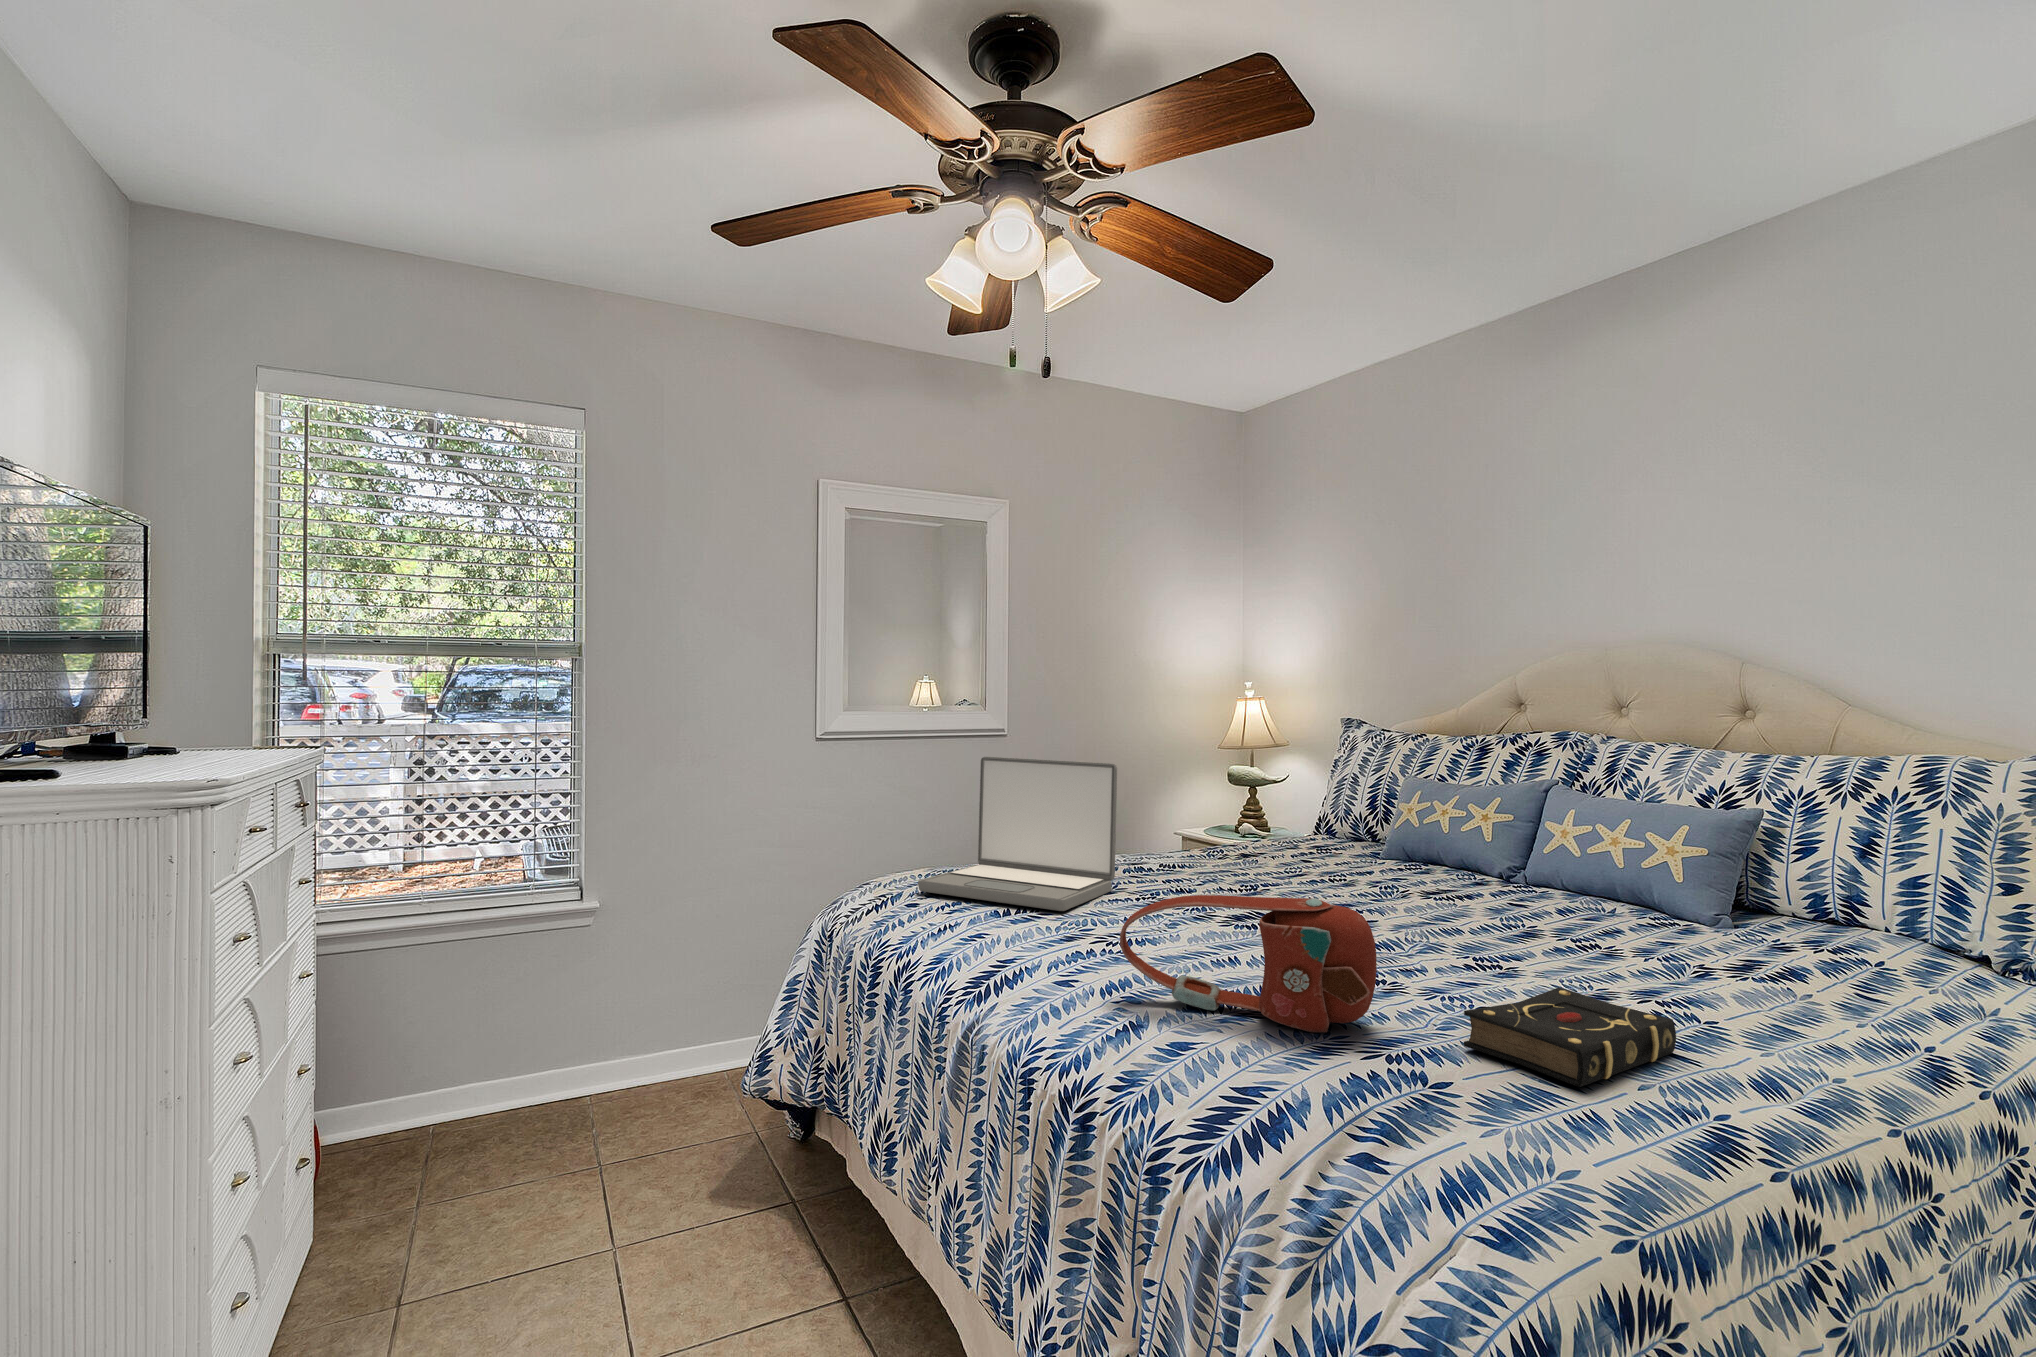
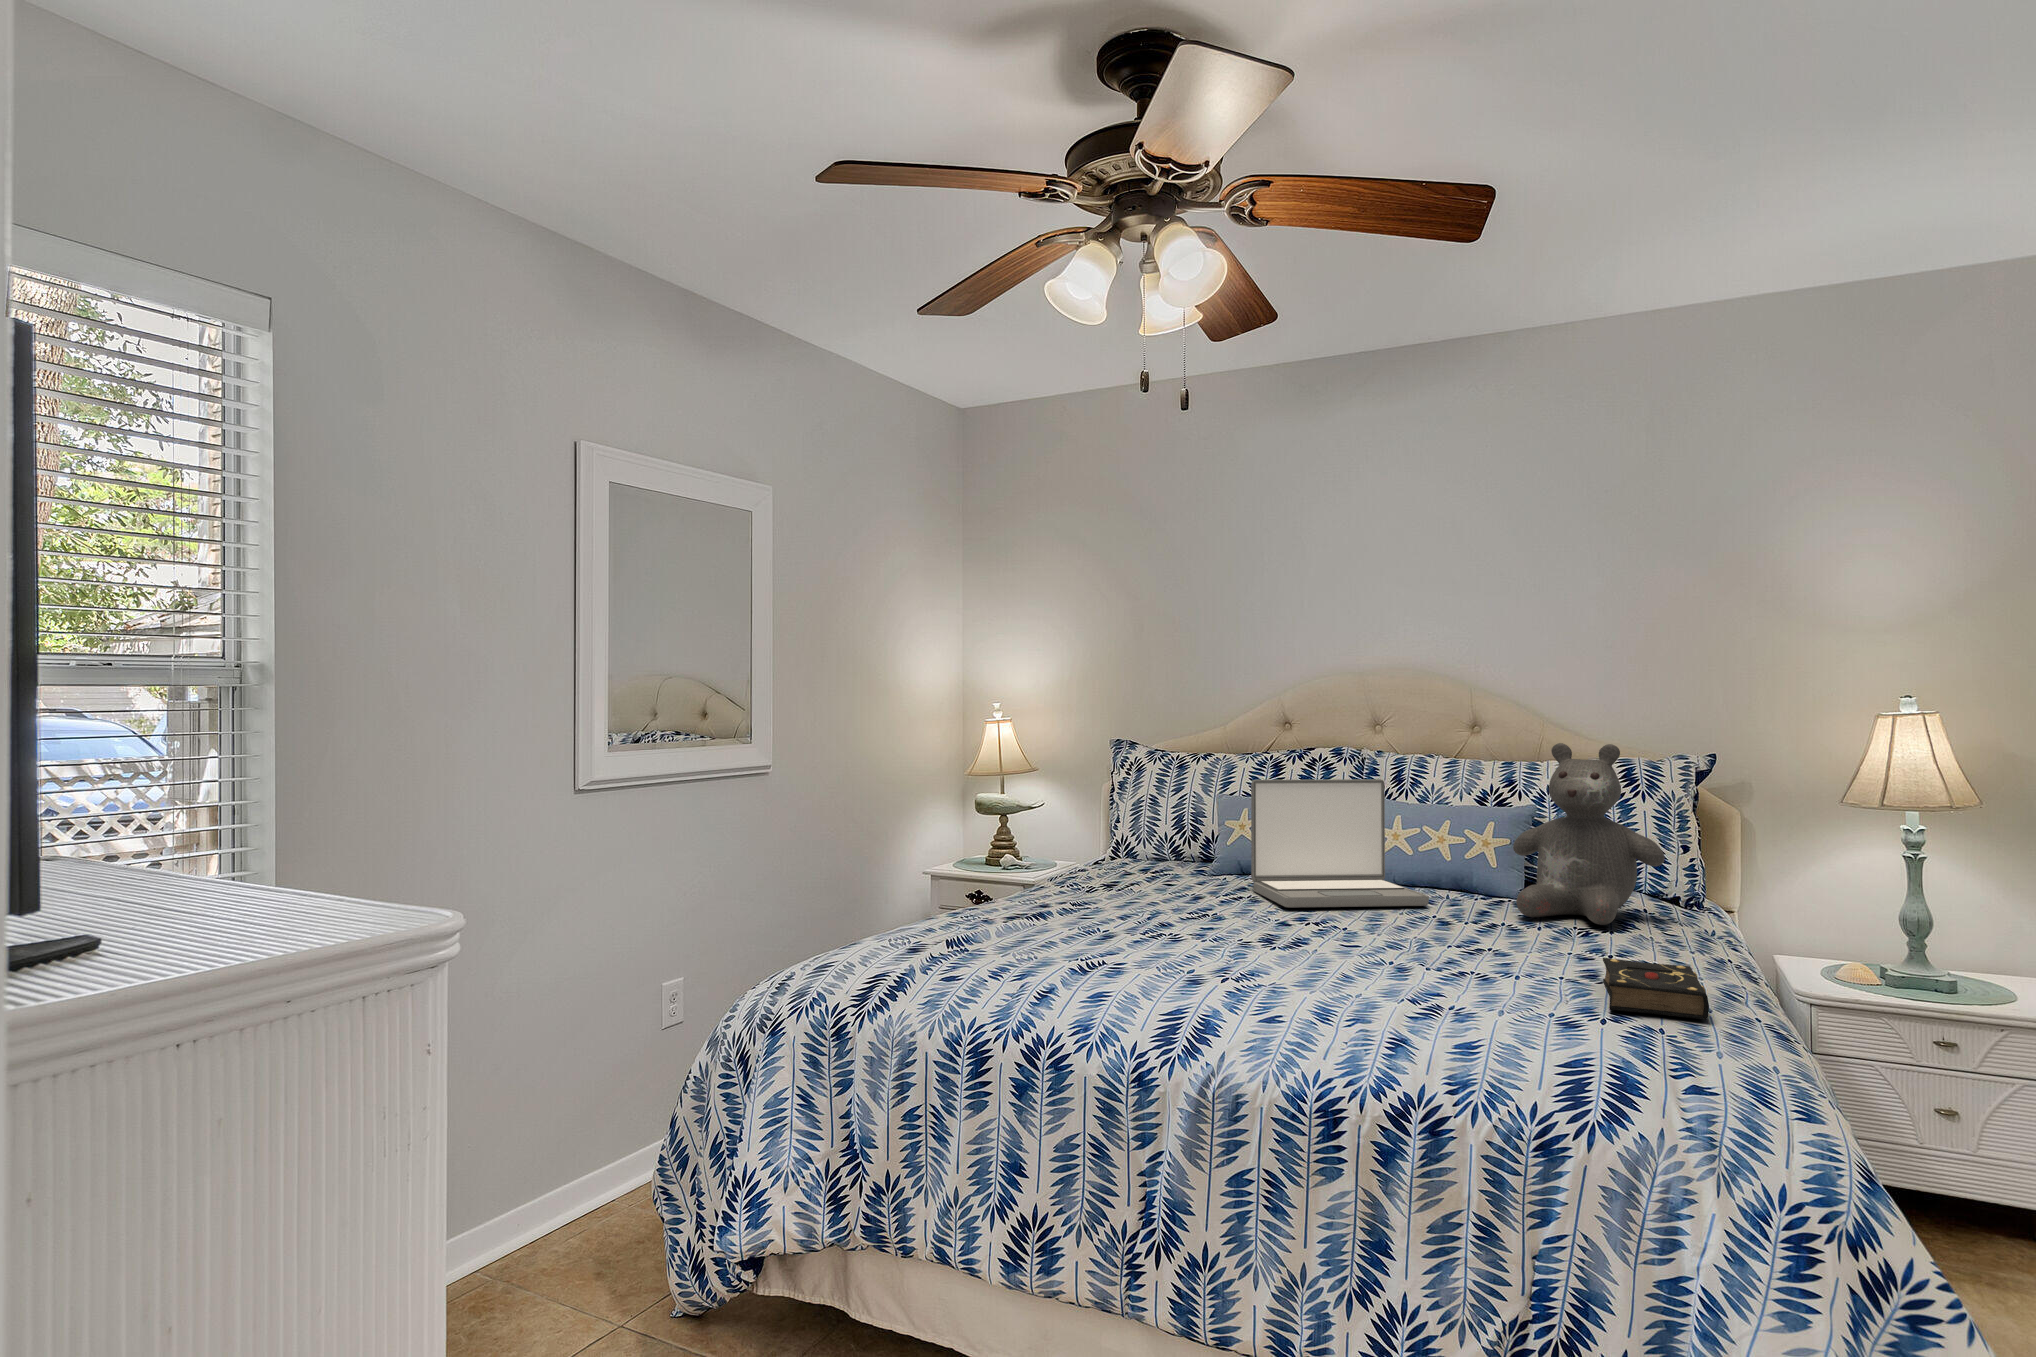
teddy bear: none [1627,724,1865,962] -> present [1513,743,1665,925]
laptop: present [918,757,1117,911] -> present [1251,779,1429,908]
handbag: present [1120,895,1377,1032] -> none [1353,913,1566,1022]

